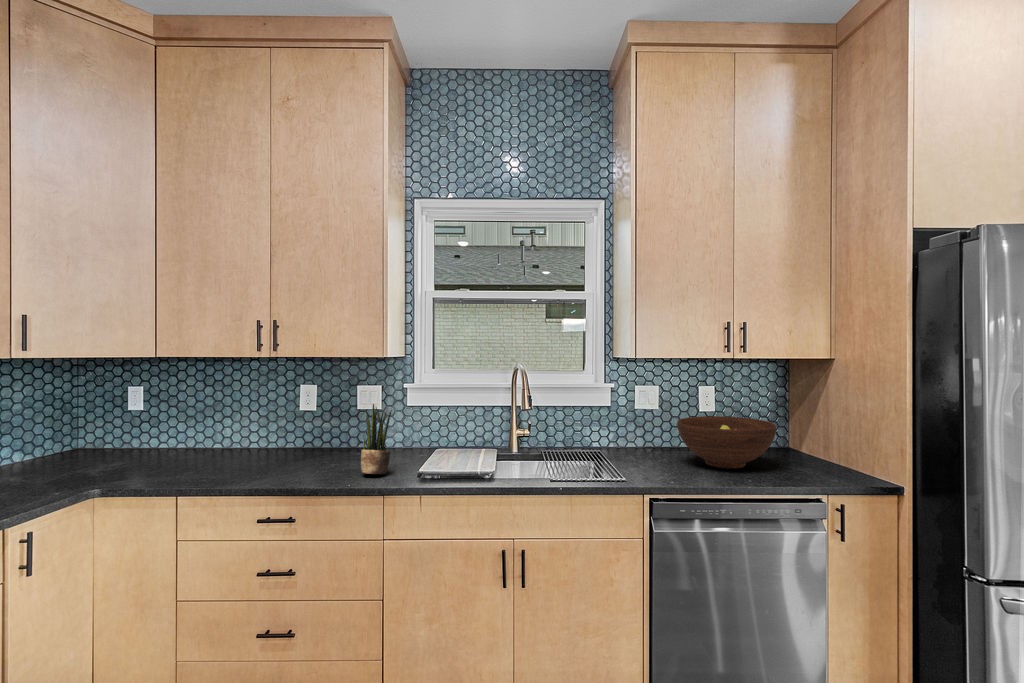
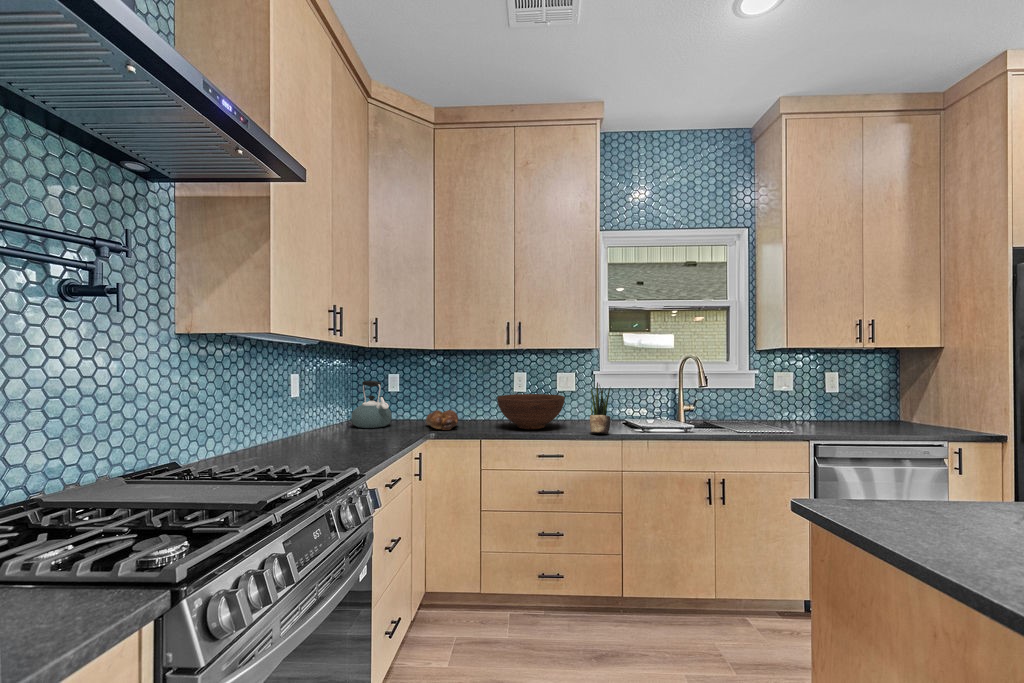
kettle: none [48,399,114,465] -> present [351,381,392,428]
fruit bowl: present [677,416,776,469] -> present [497,394,565,429]
bread loaf: none [149,438,203,469] -> present [426,410,458,430]

